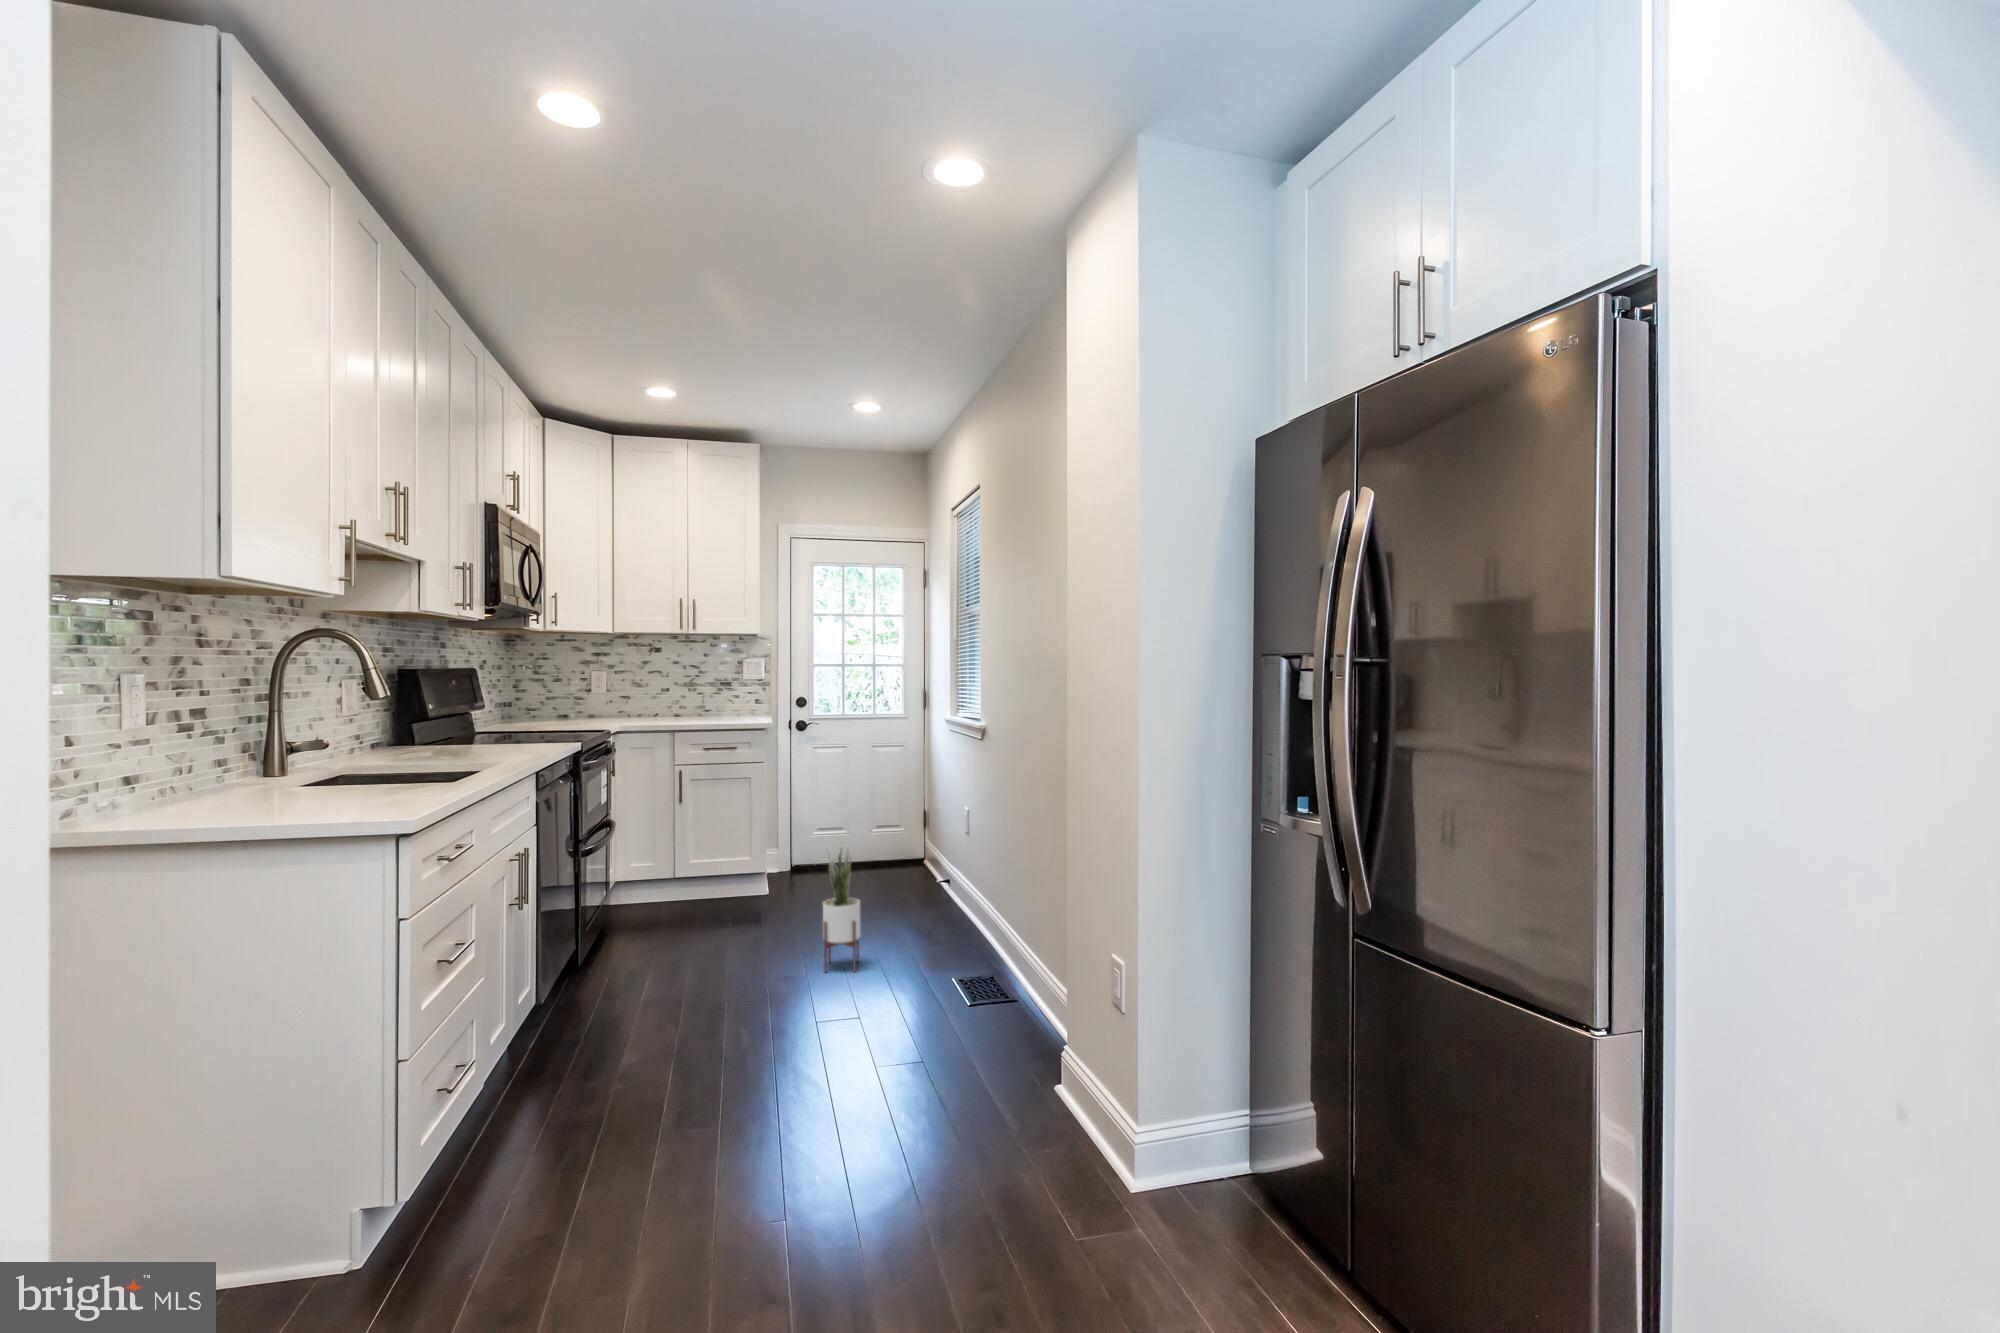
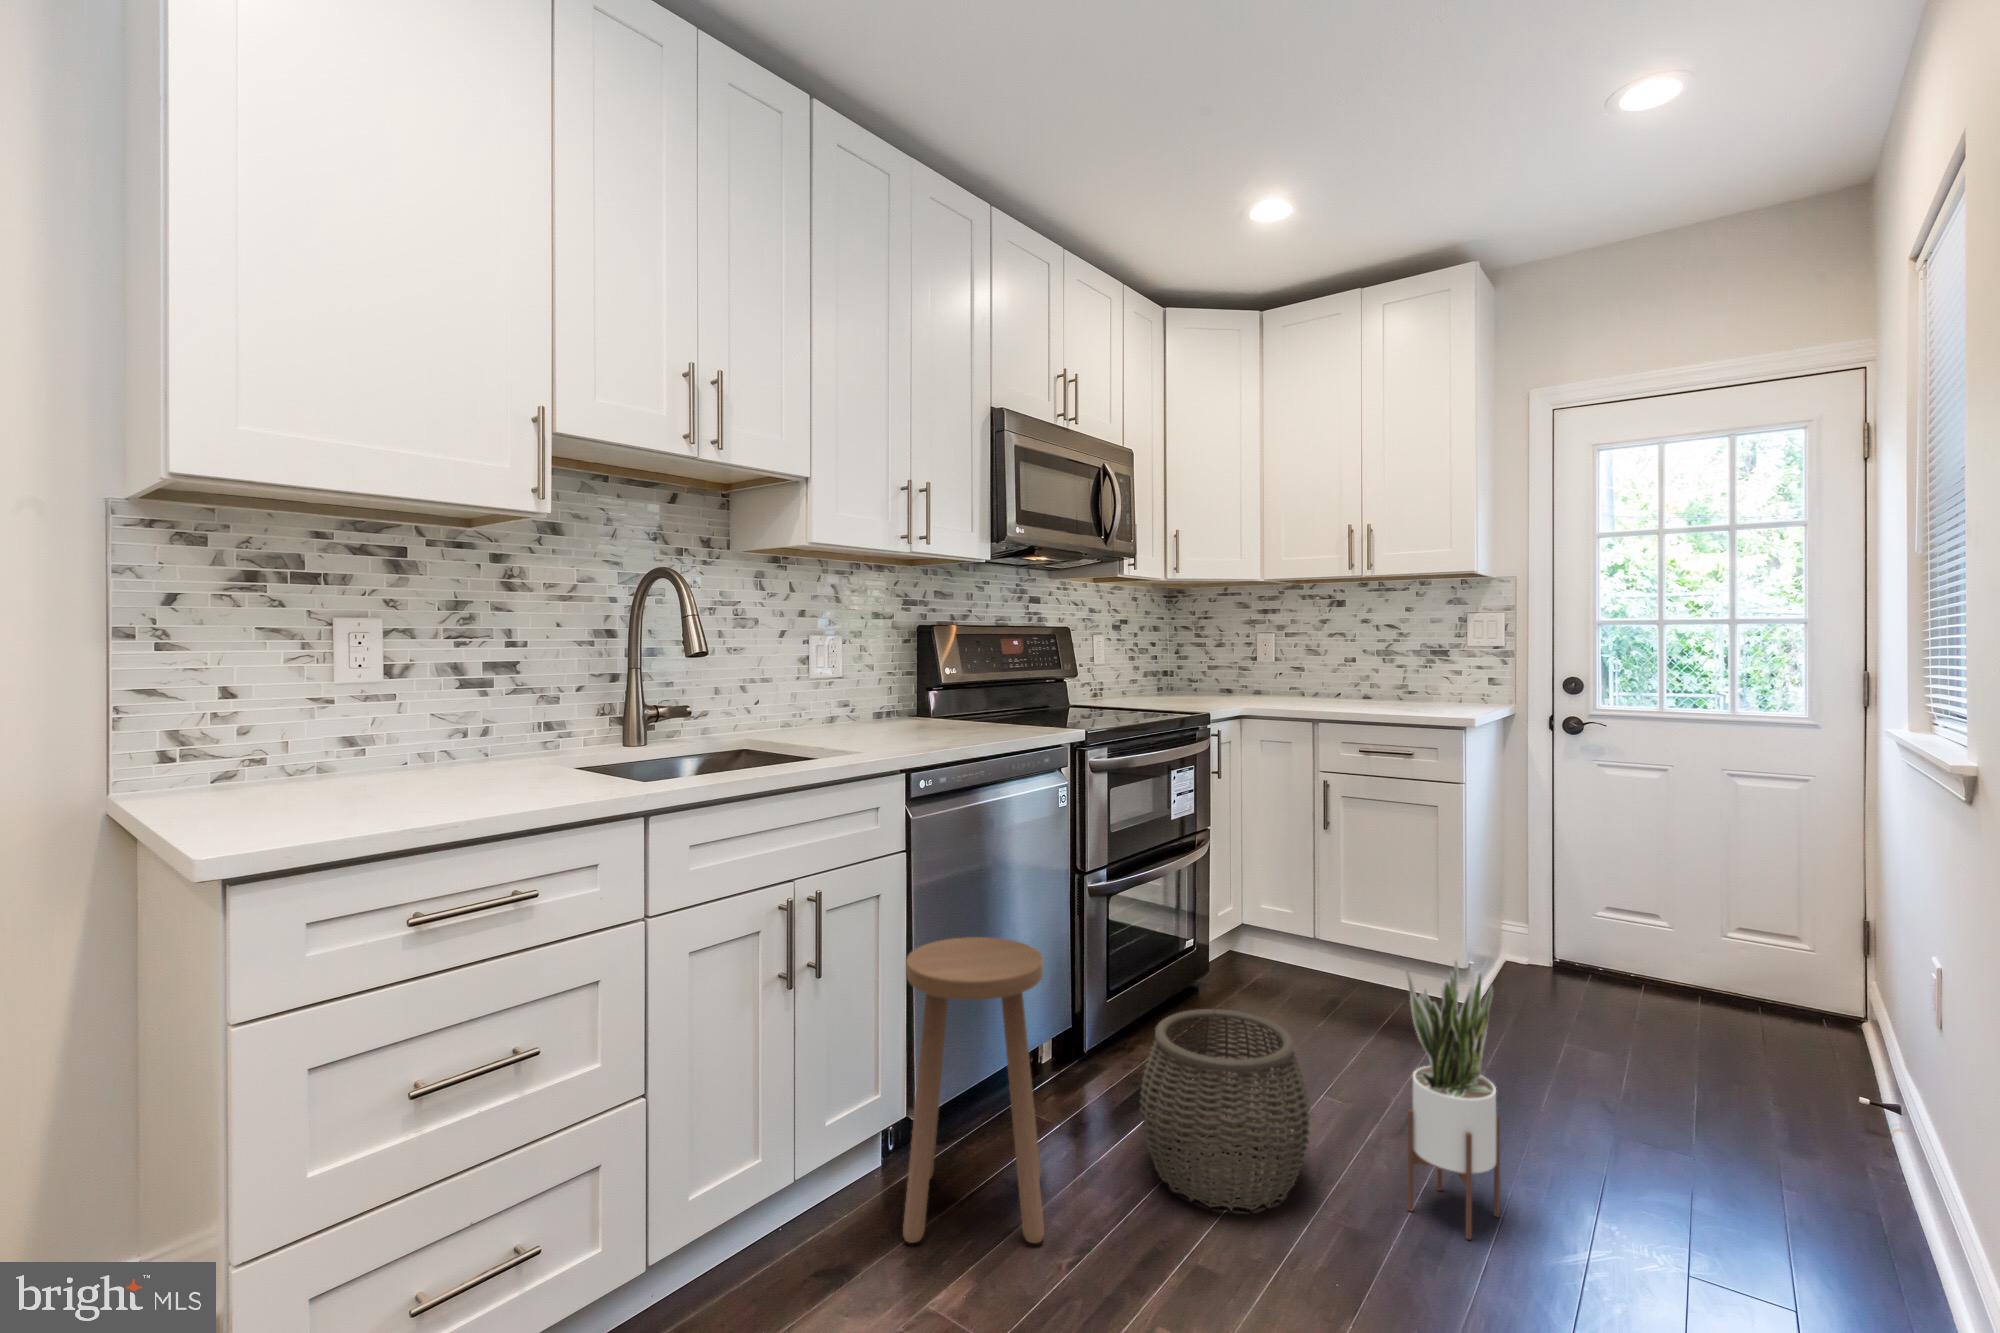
stool: none [569,879,683,1067] -> present [903,937,1044,1243]
woven basket: none [685,901,784,1003] -> present [1140,1009,1310,1210]

